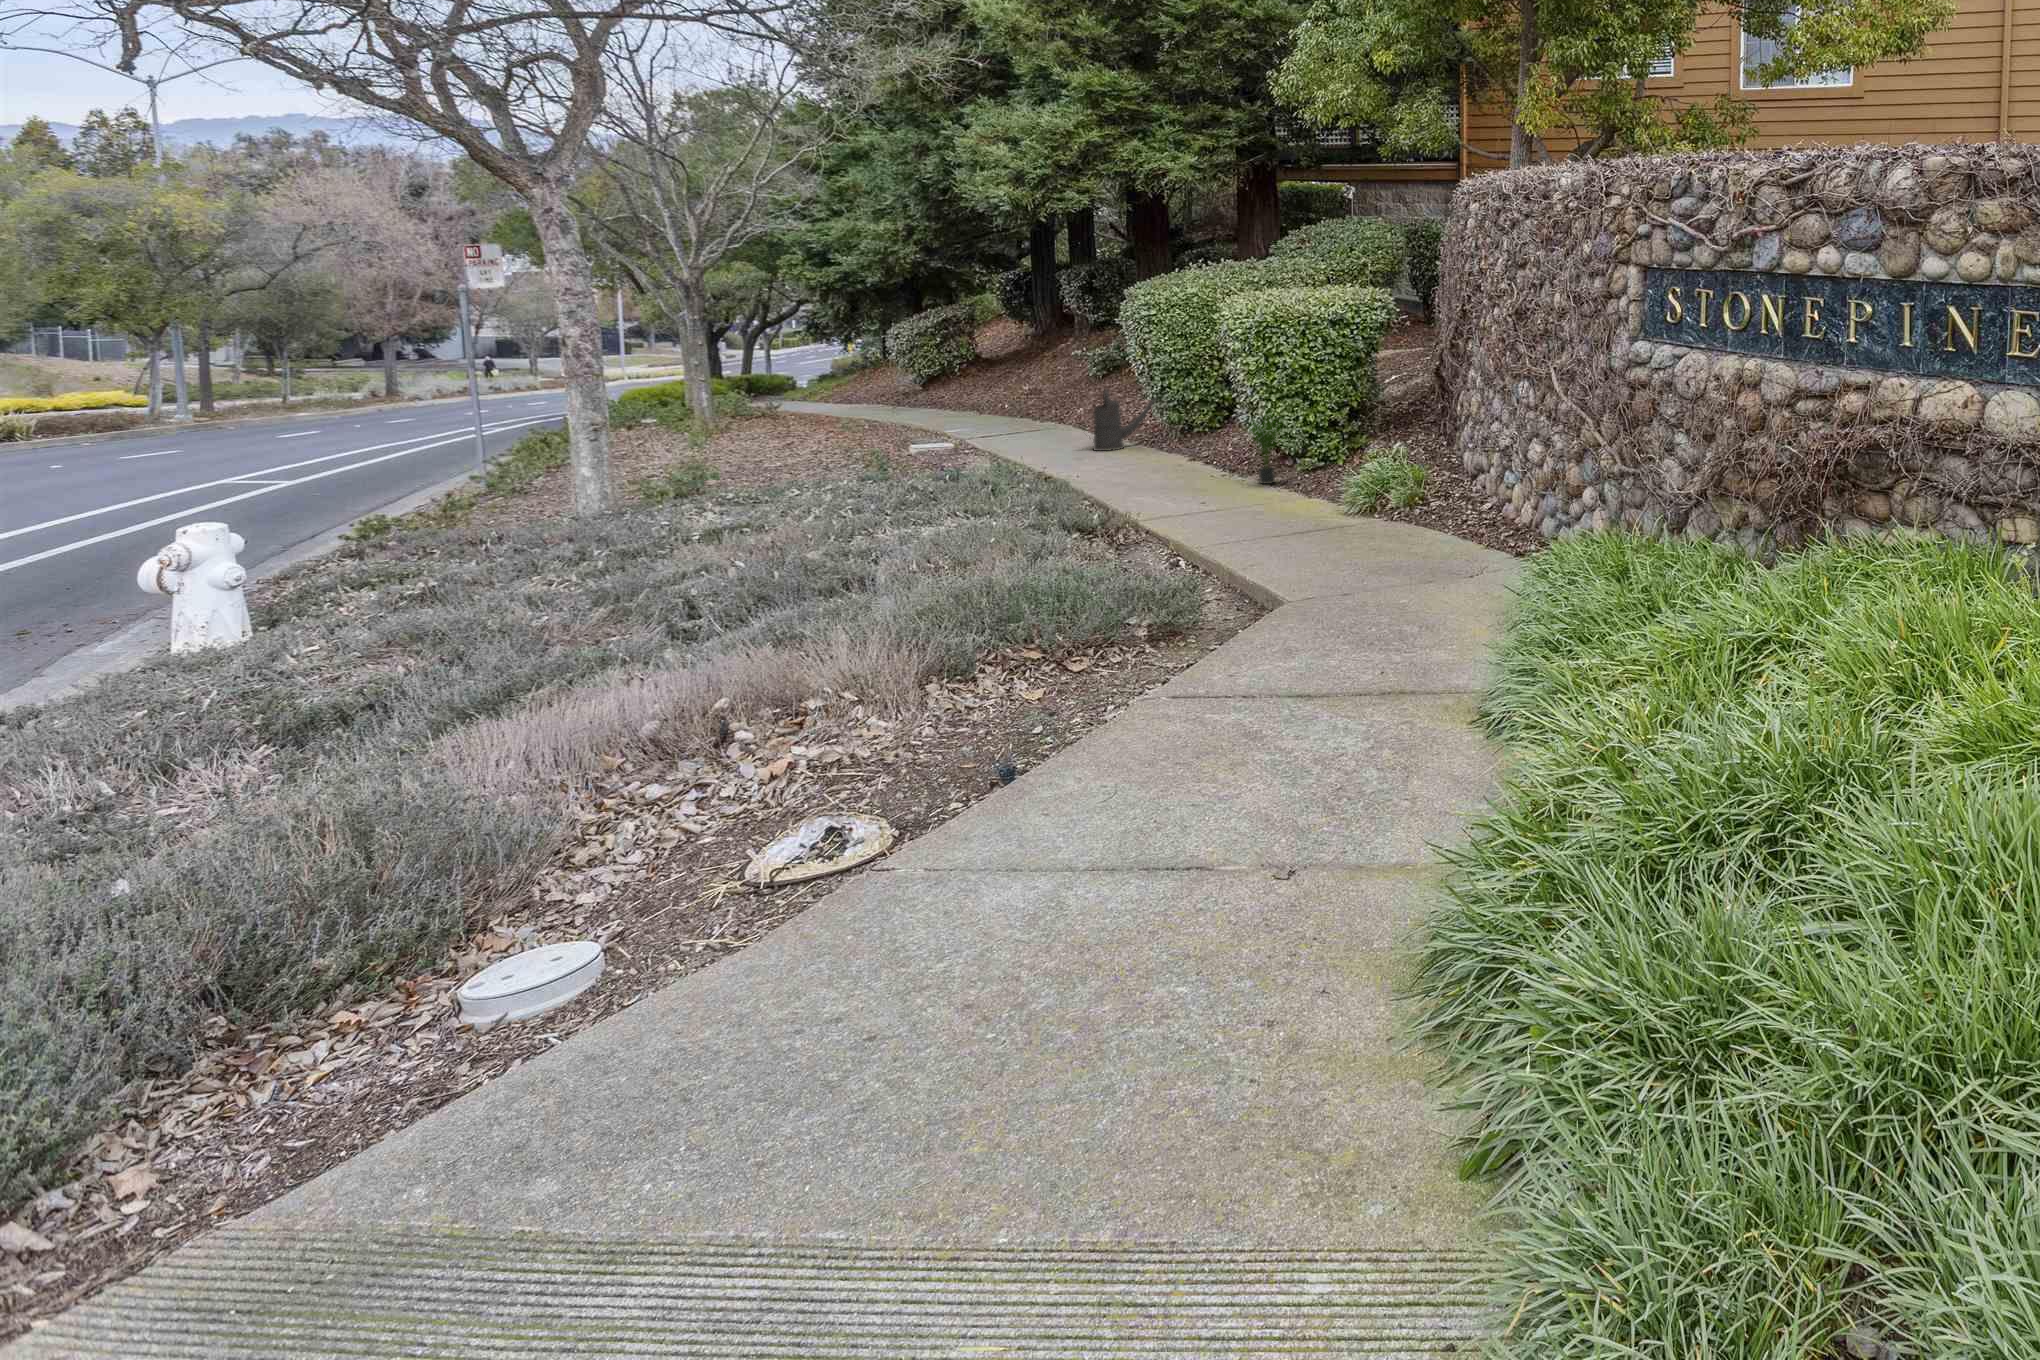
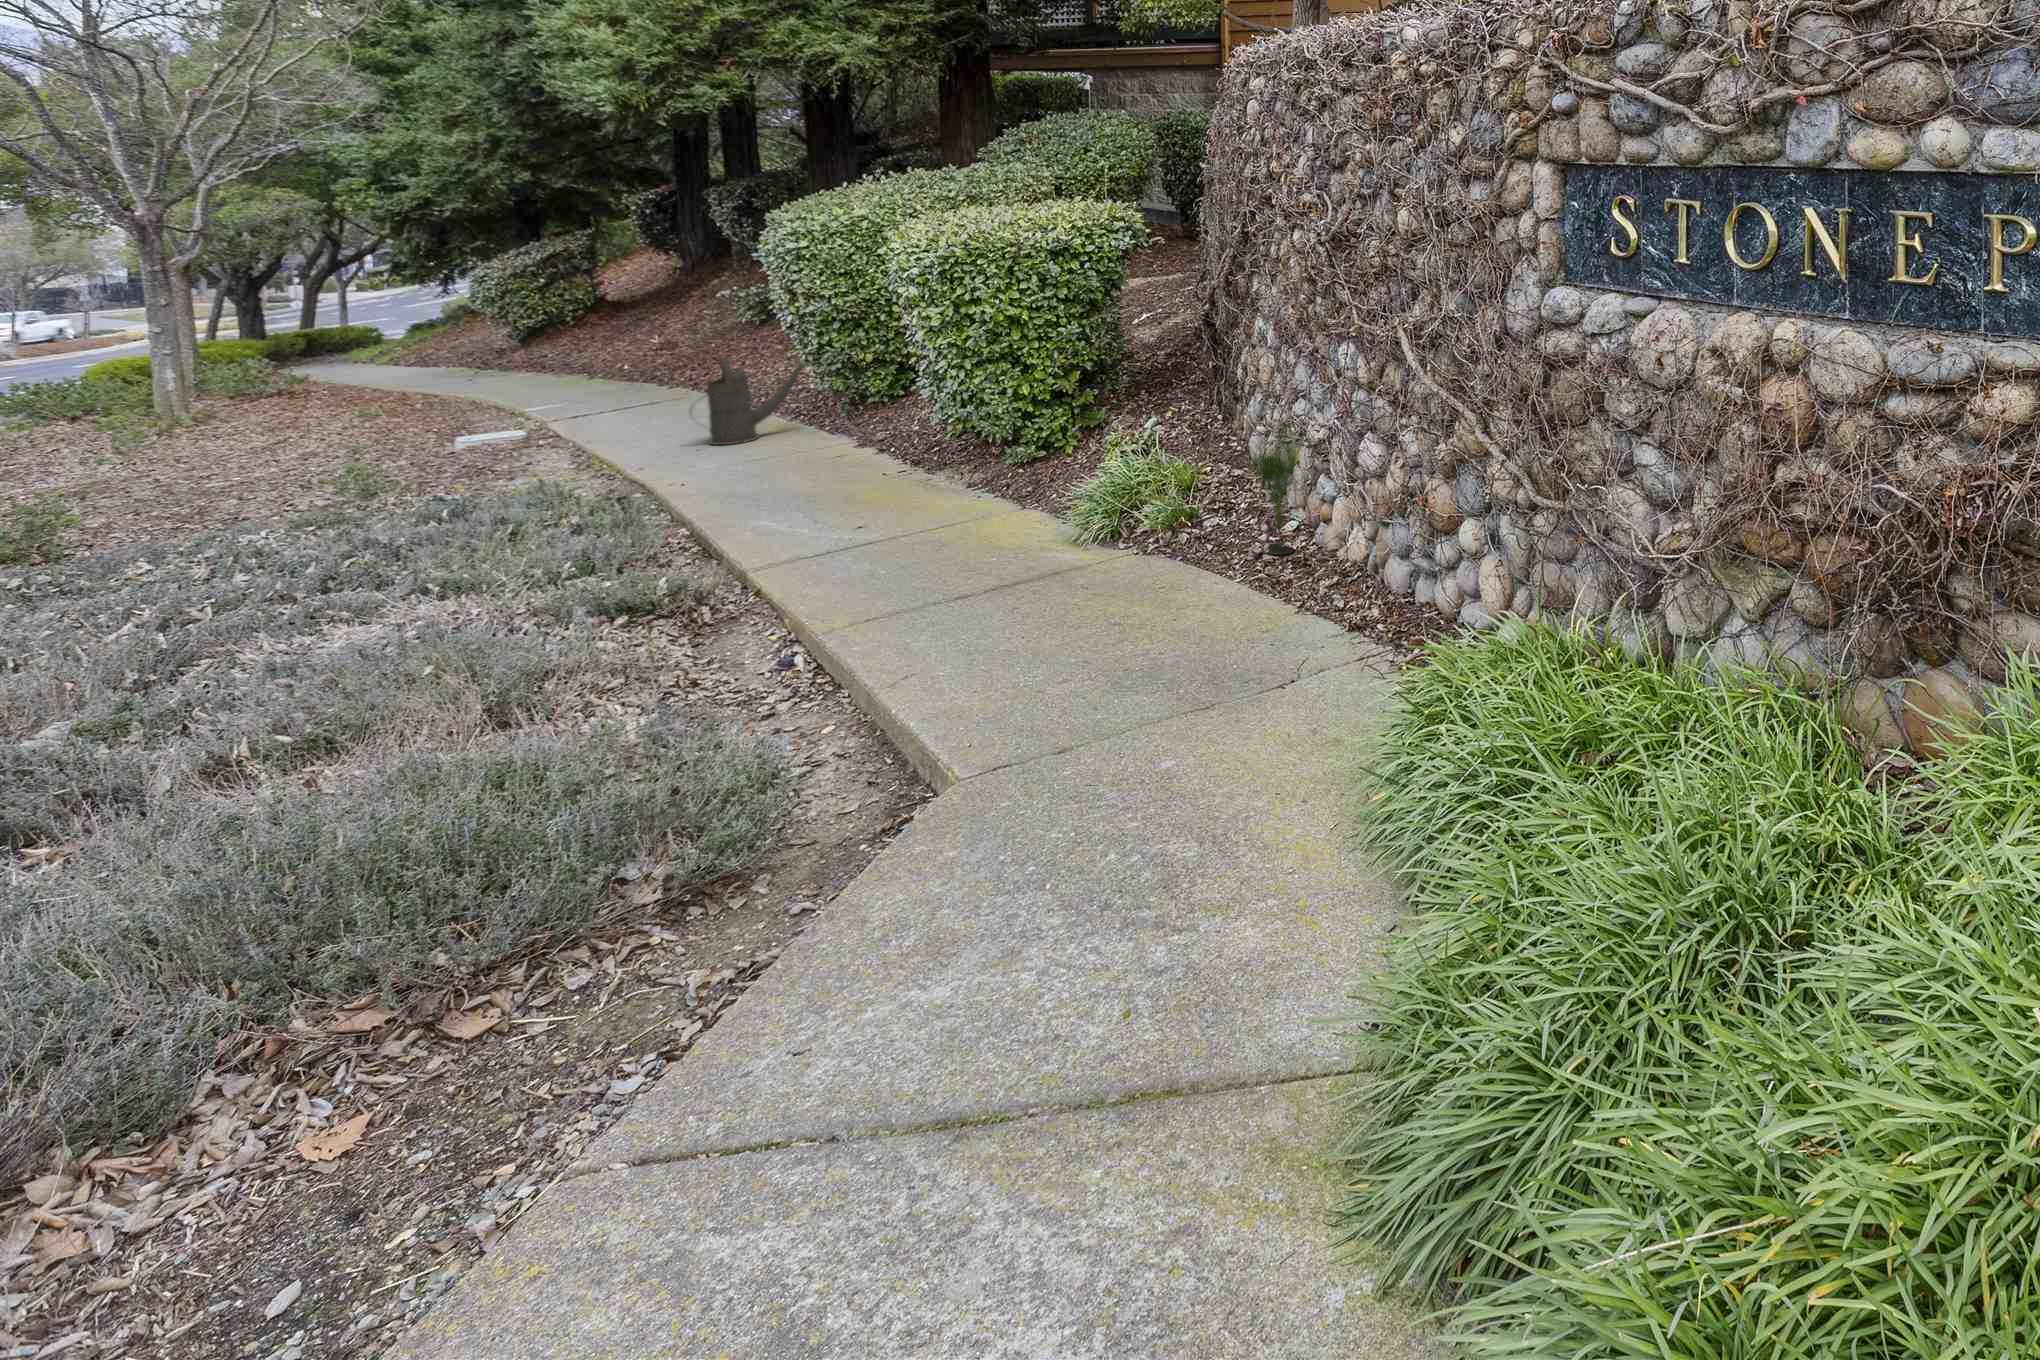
potted plant: present [1251,414,1280,484] -> present [1247,418,1304,555]

